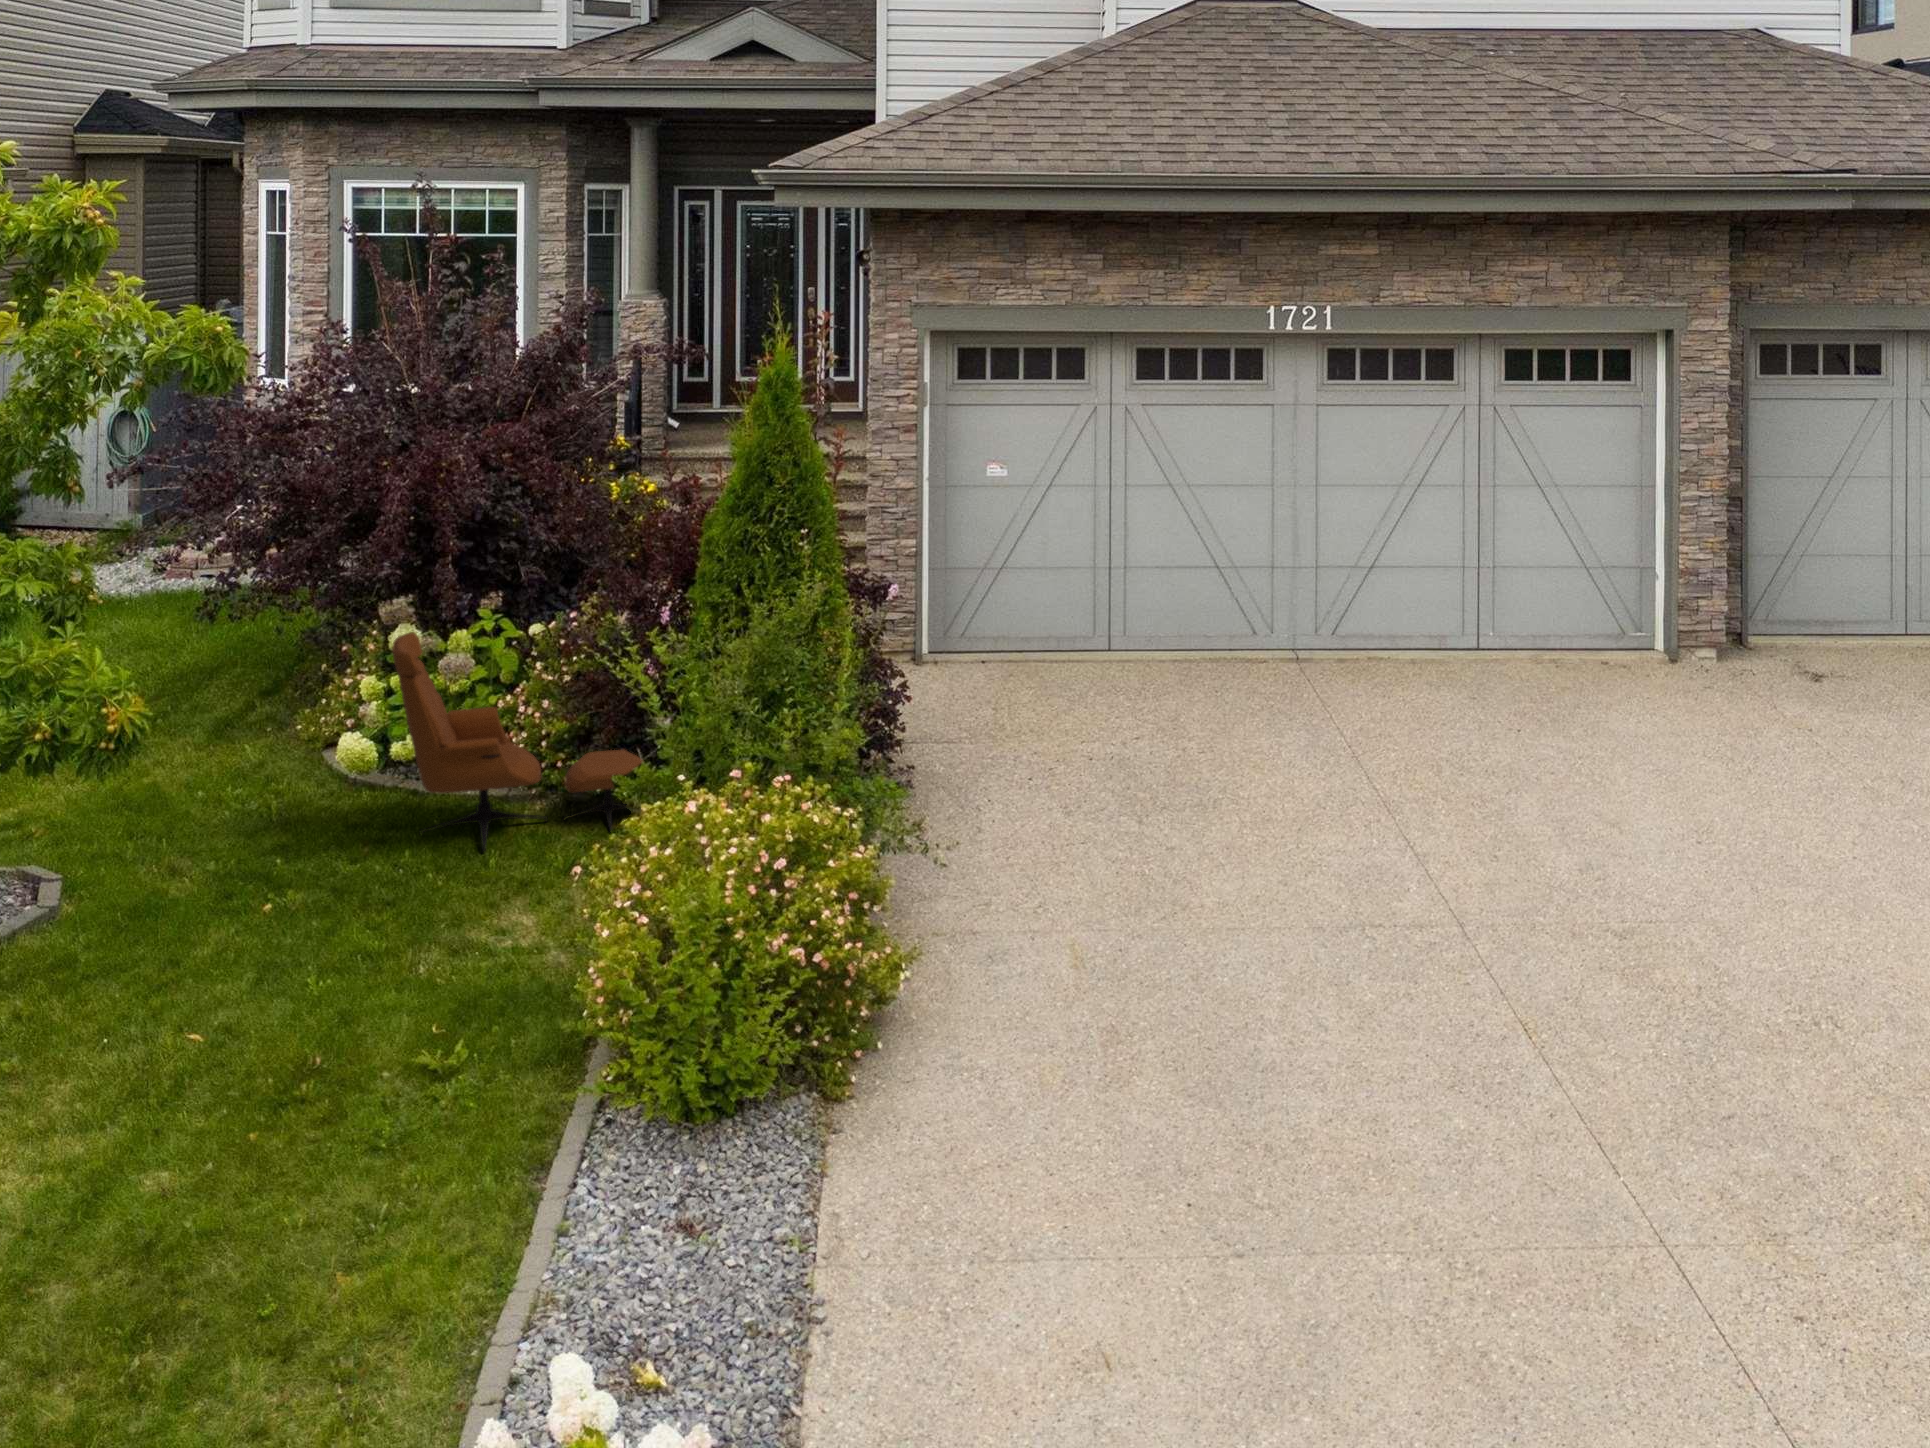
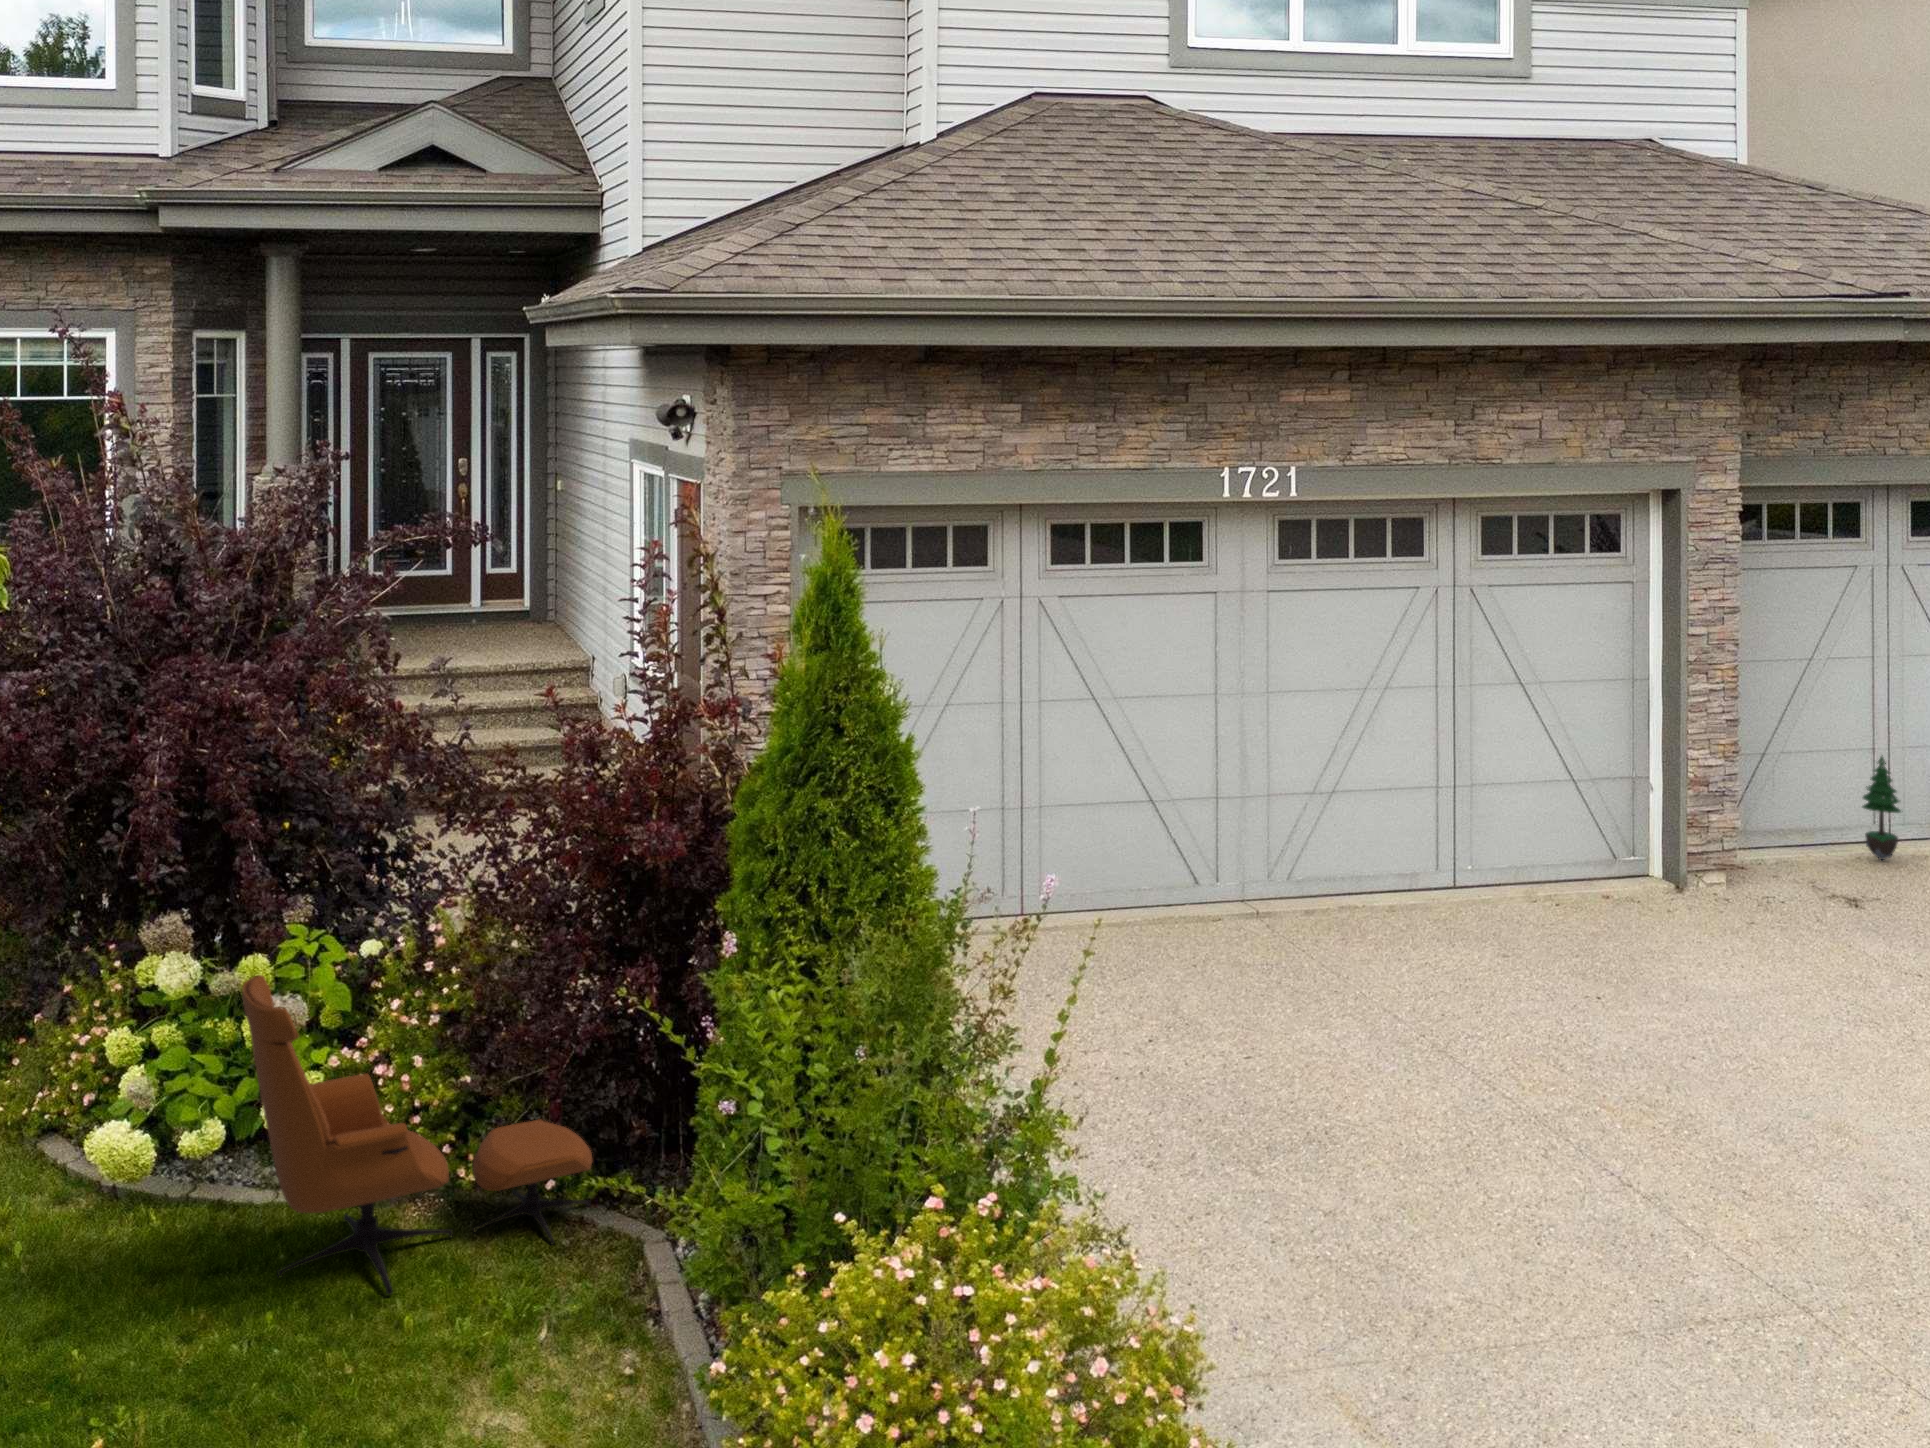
potted tree: none [1845,565,1881,653] -> present [1862,755,1901,860]

